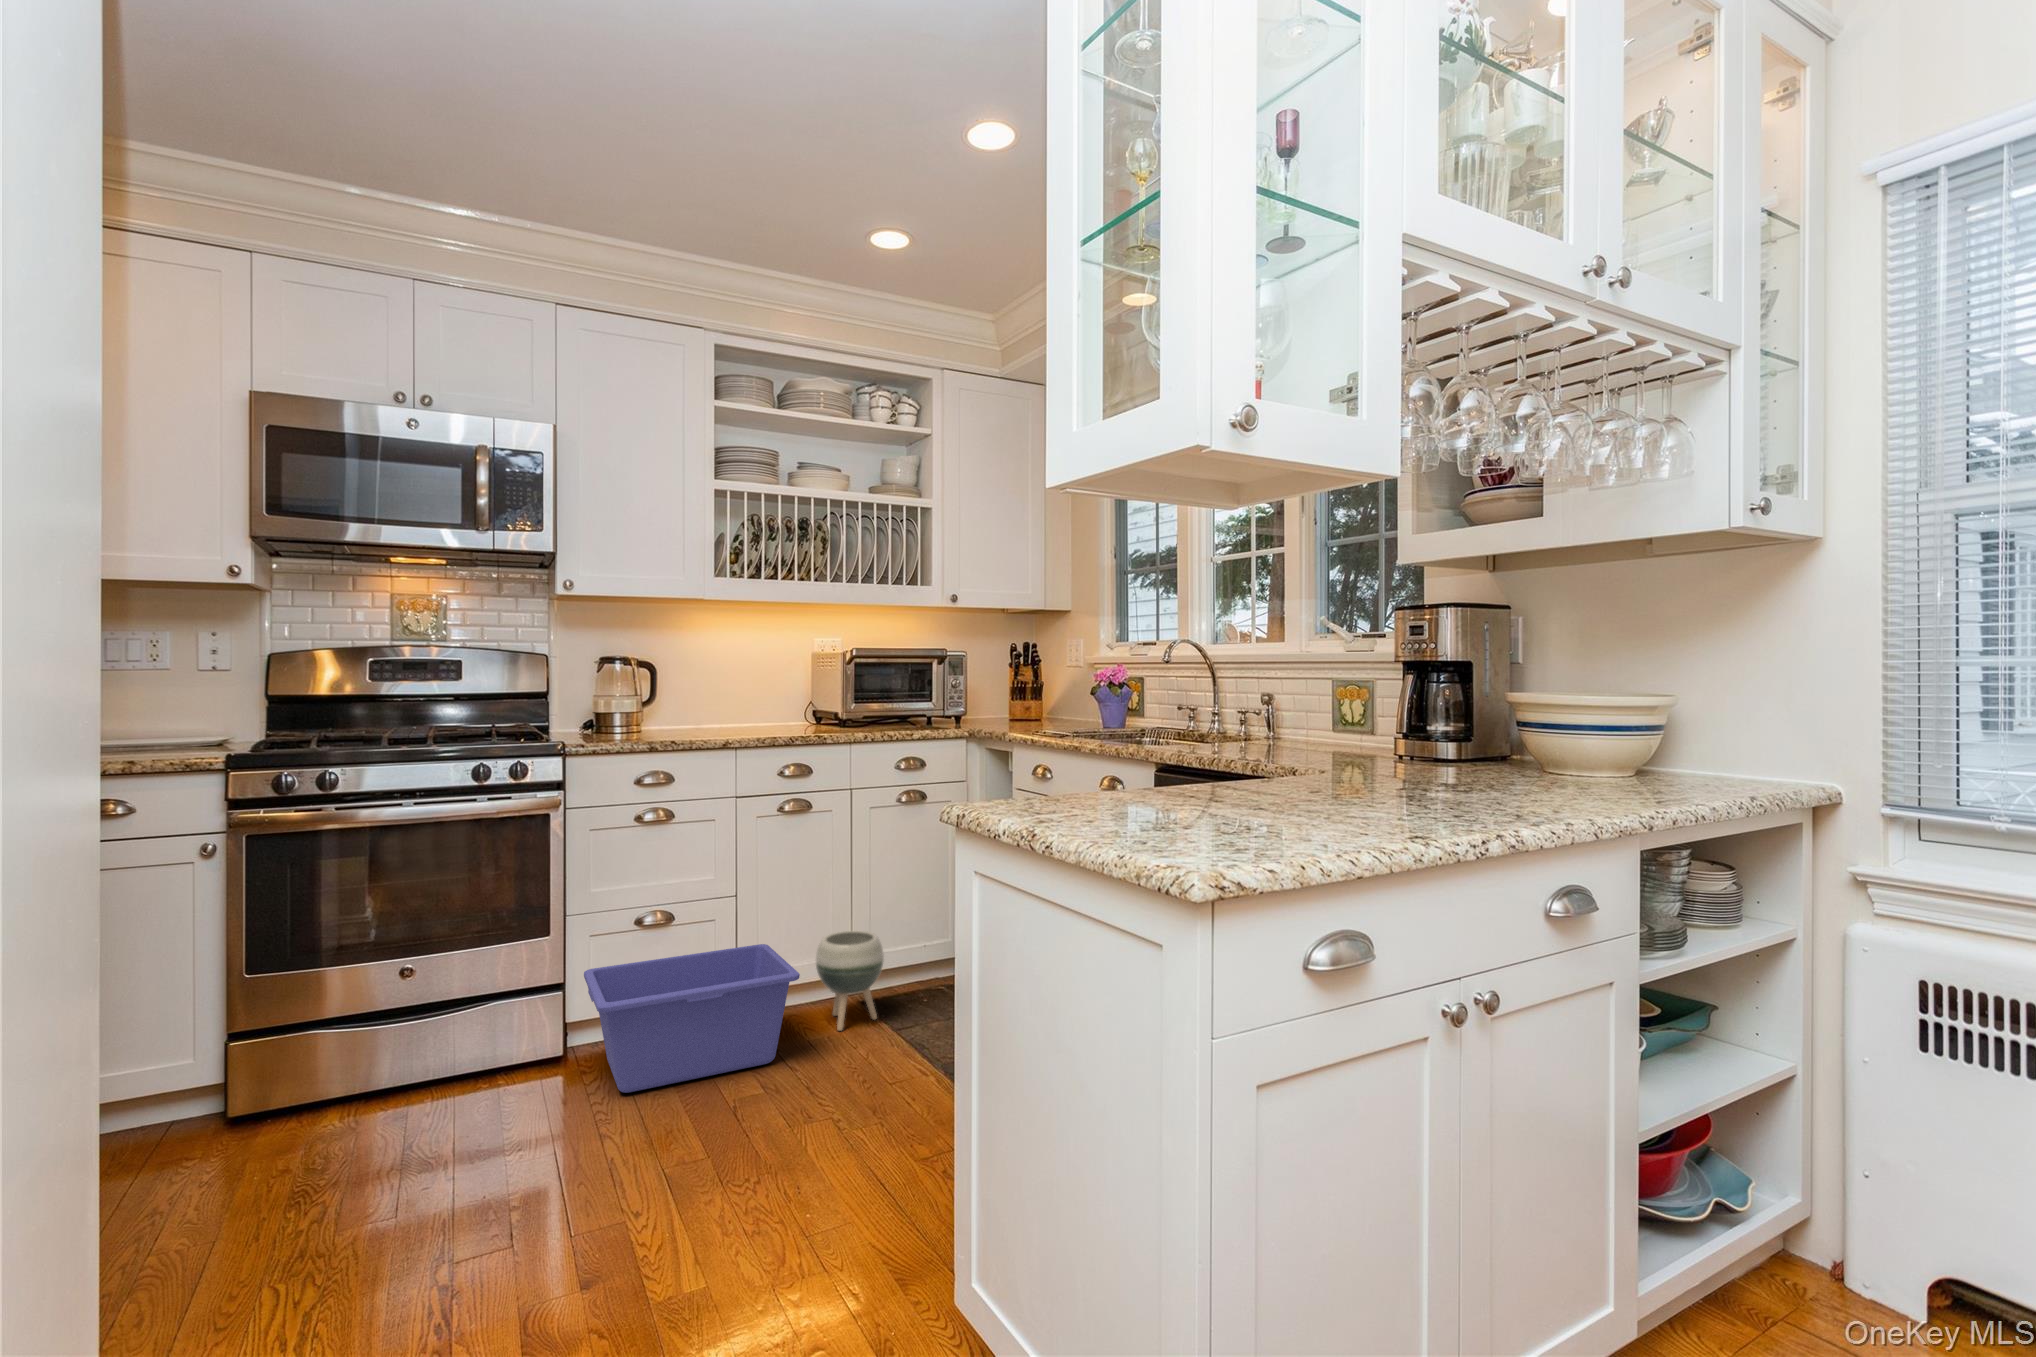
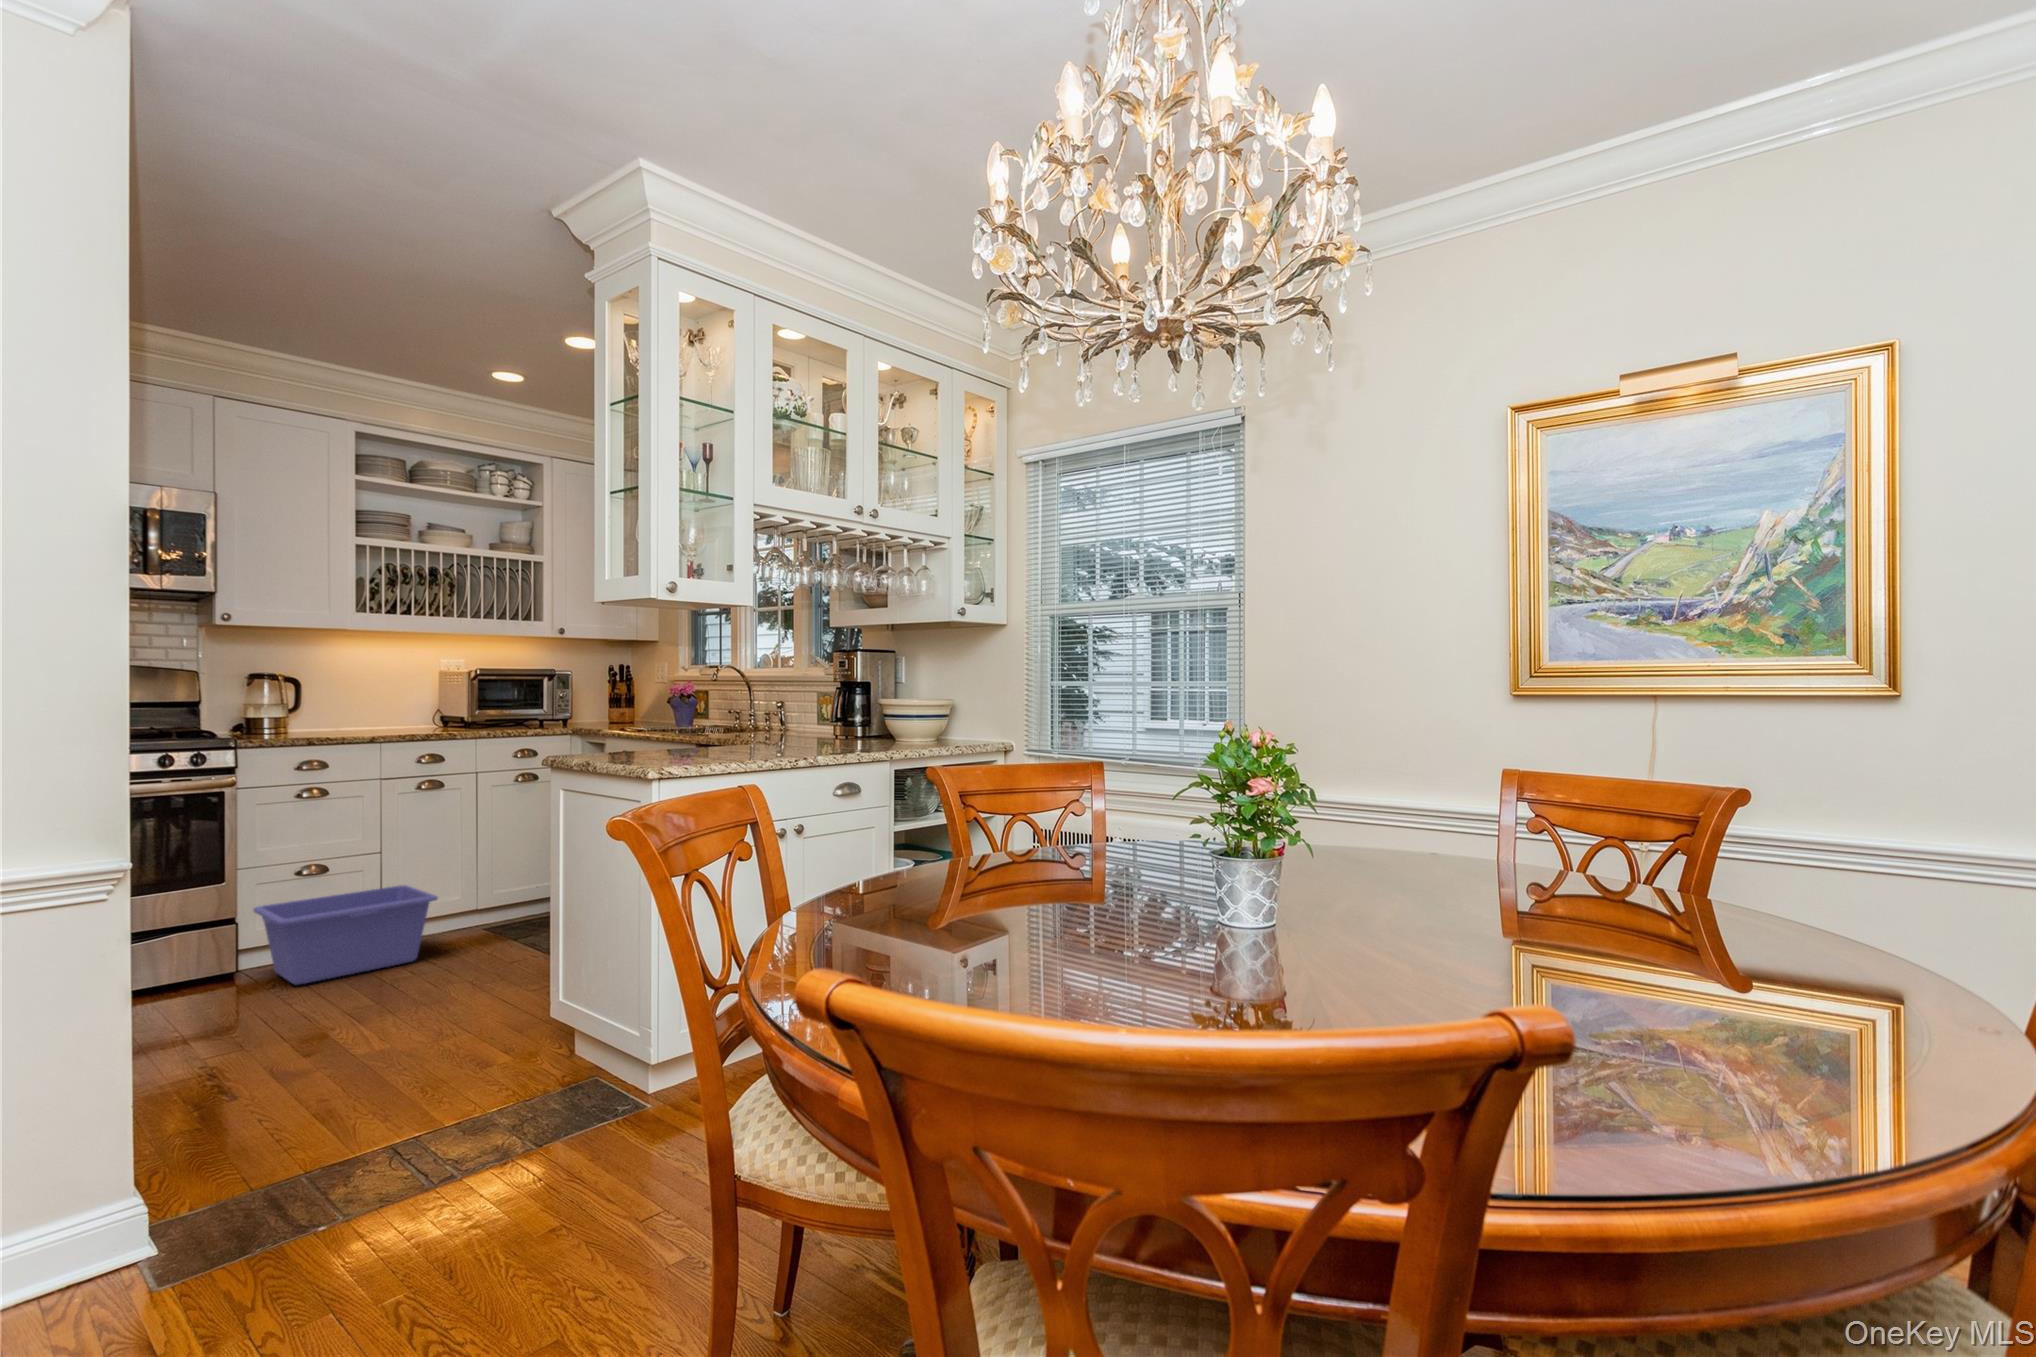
planter: present [816,931,884,1031] -> none [447,874,502,943]

